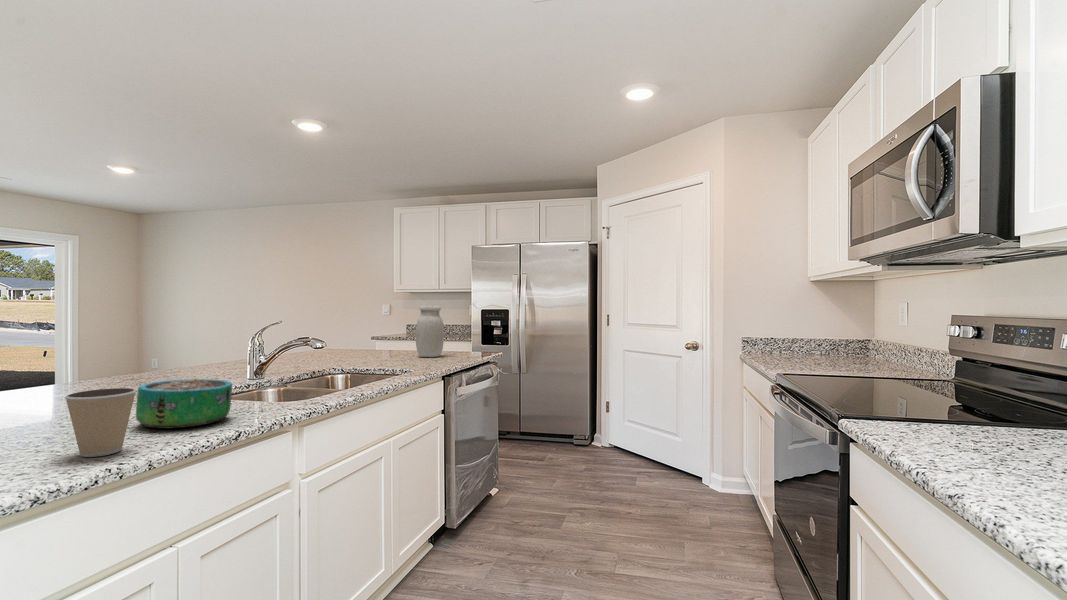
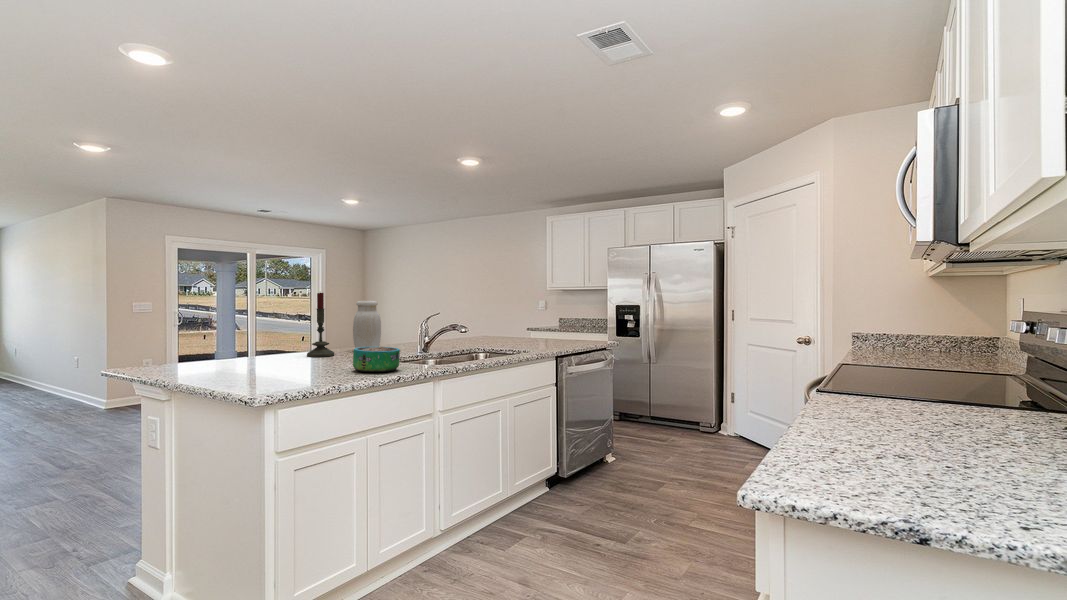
candle: none [36,285,95,399] -> present [307,293,334,357]
jar: present [416,306,444,357] -> present [353,301,381,348]
coffee cup: present [65,388,136,457] -> none [323,347,352,380]

